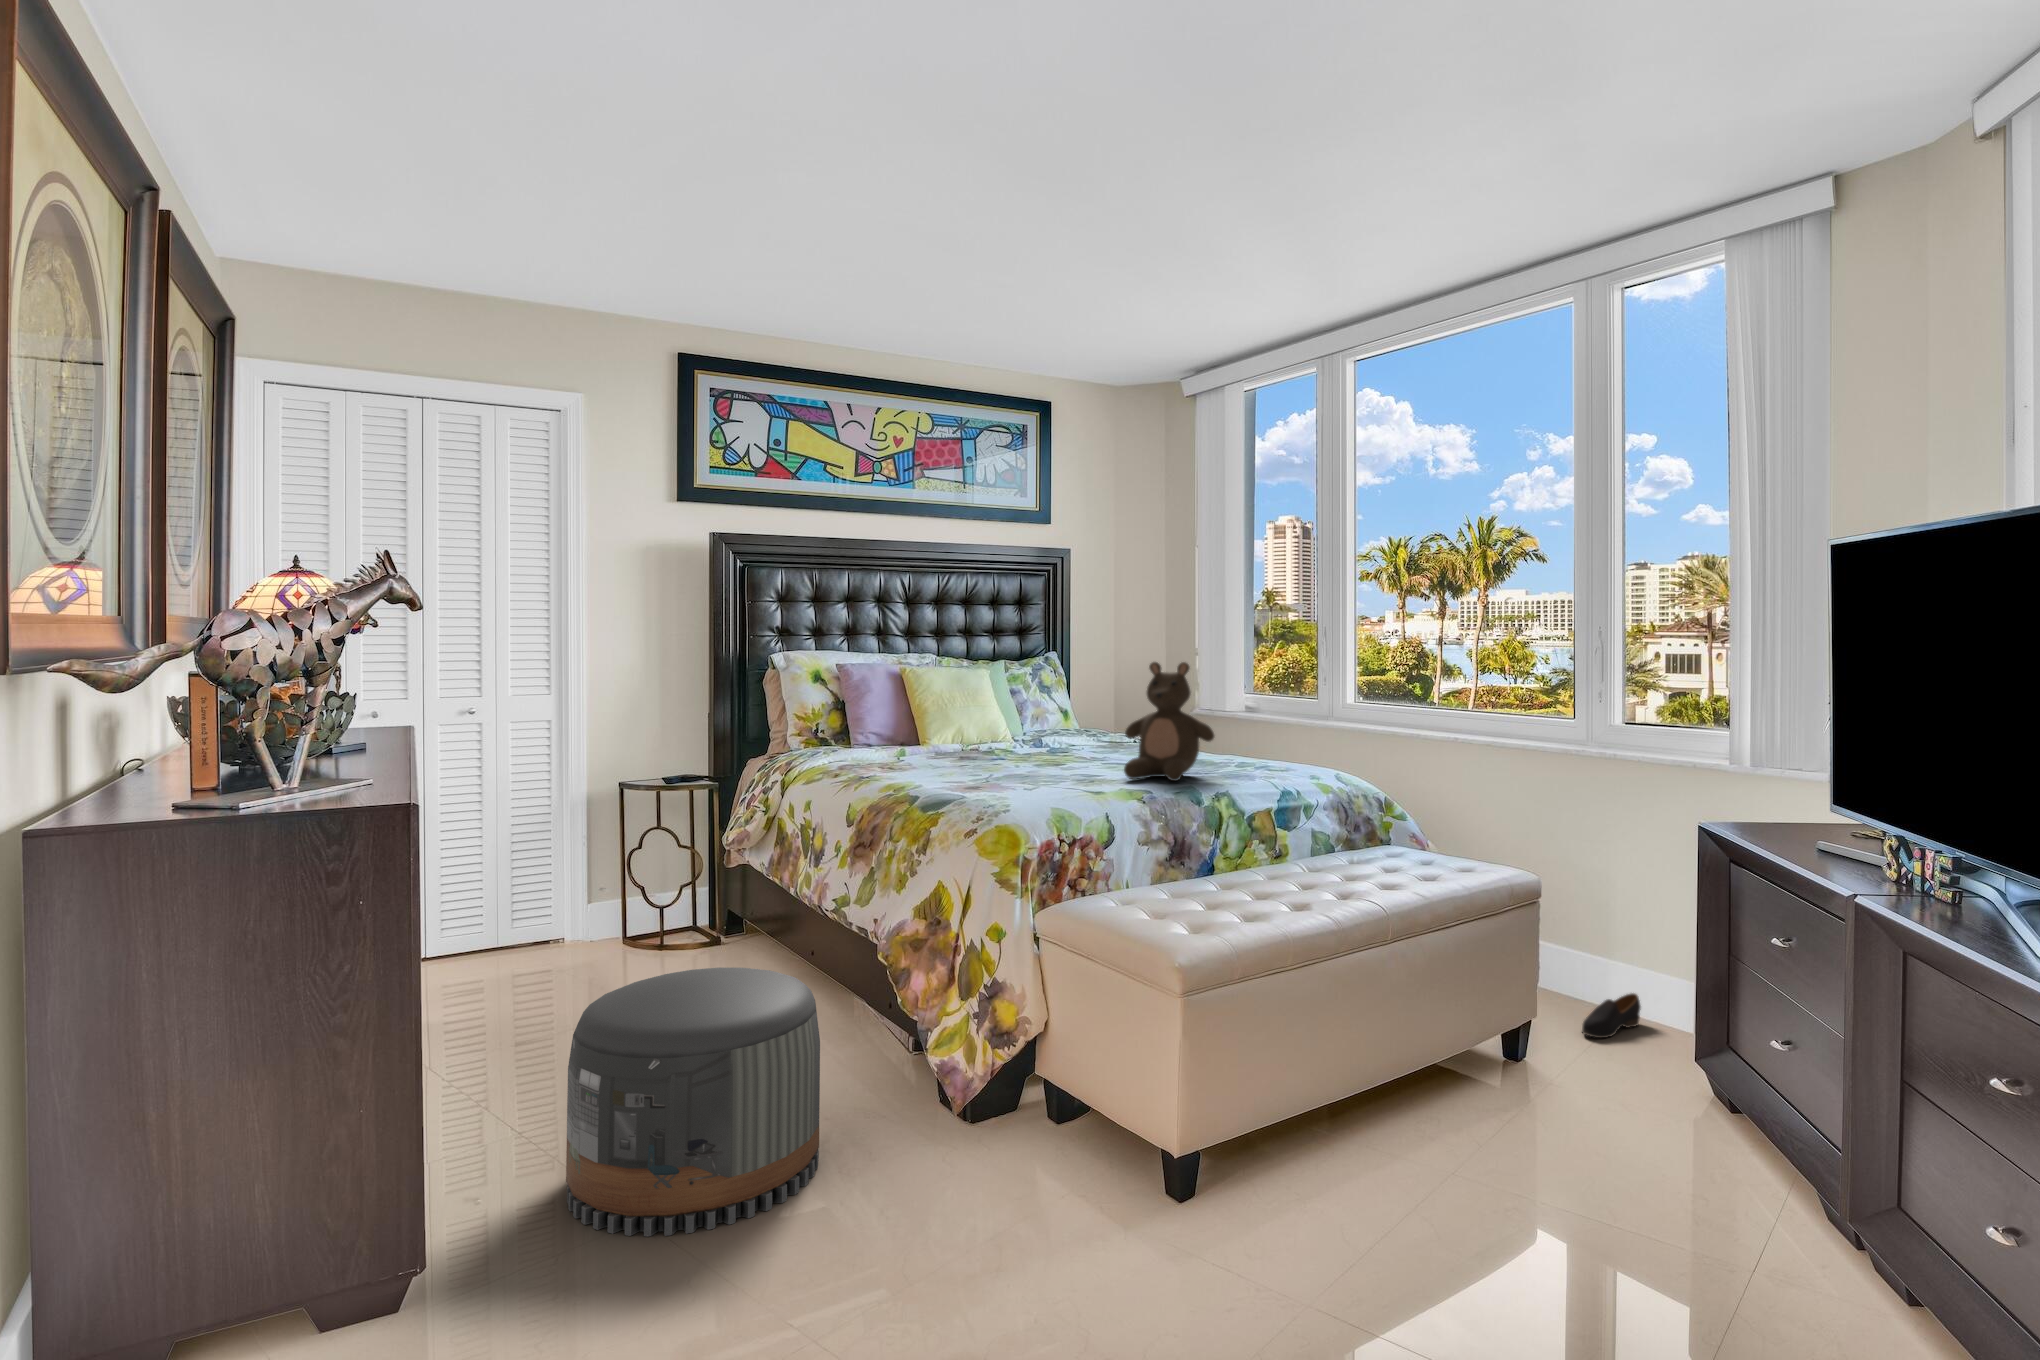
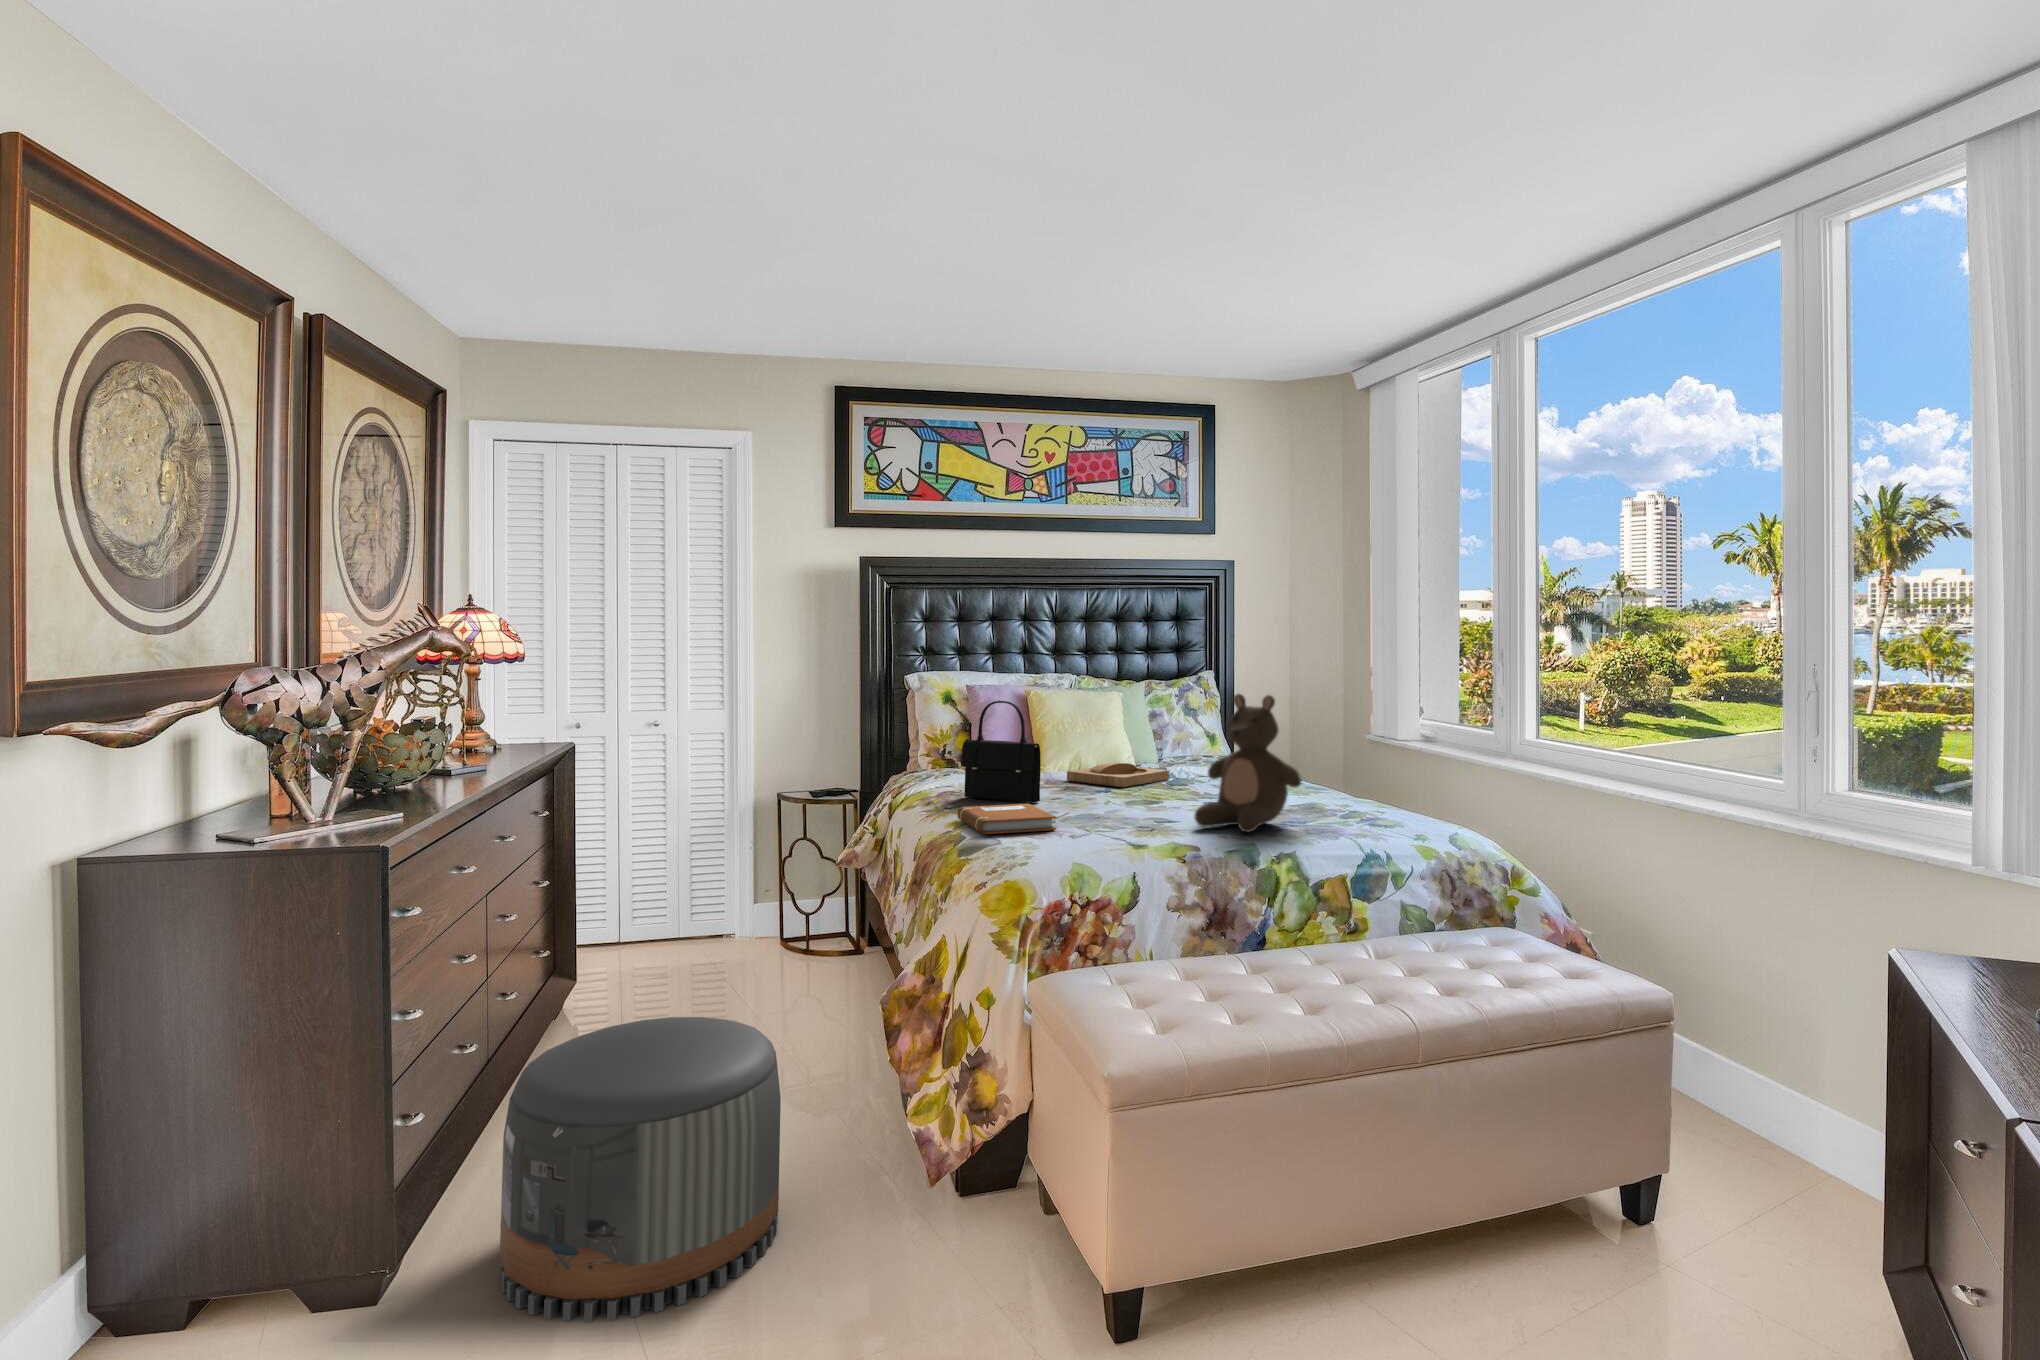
handbag: none [876,675,957,769] -> present [961,701,1040,803]
tray: none [956,734,1050,755] -> present [1067,763,1169,787]
notebook: none [901,767,1004,792] -> present [957,804,1056,834]
shoe: present [1582,993,1641,1038] -> none [1756,1141,1847,1199]

